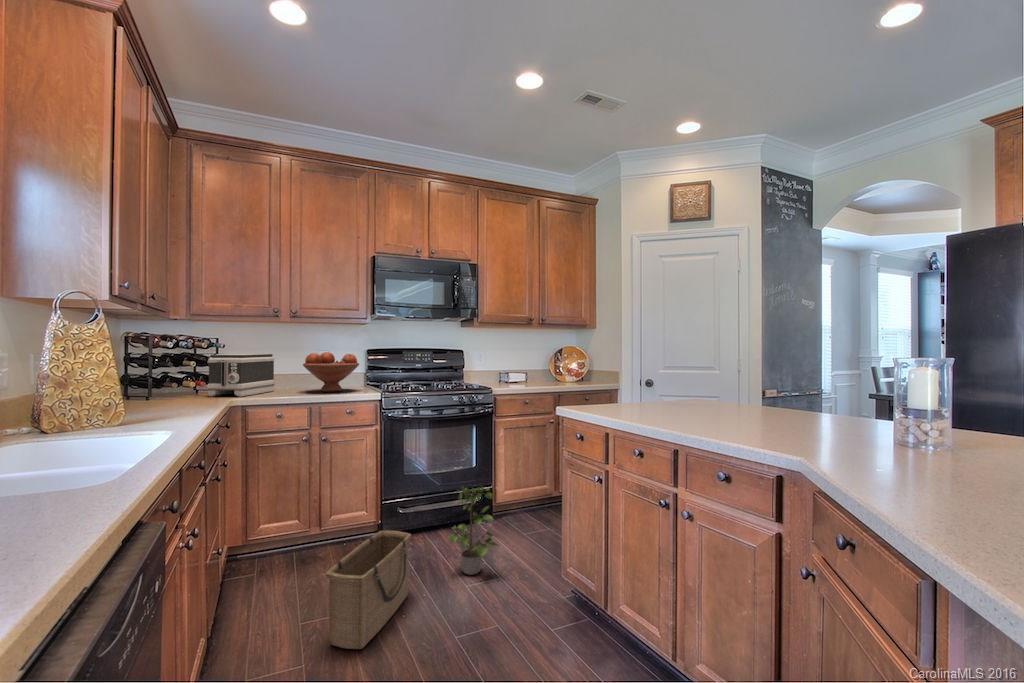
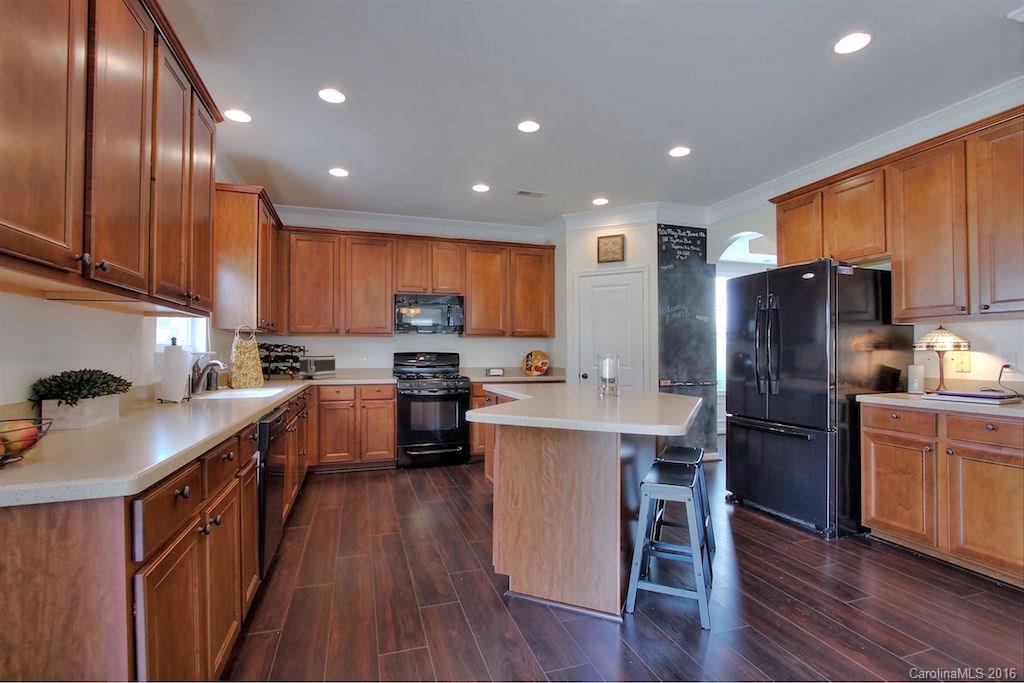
fruit bowl: present [303,352,359,392] -> none [351,354,384,378]
potted plant: present [449,485,499,575] -> none [429,432,457,485]
basket: present [326,531,411,649] -> none [353,454,404,505]

